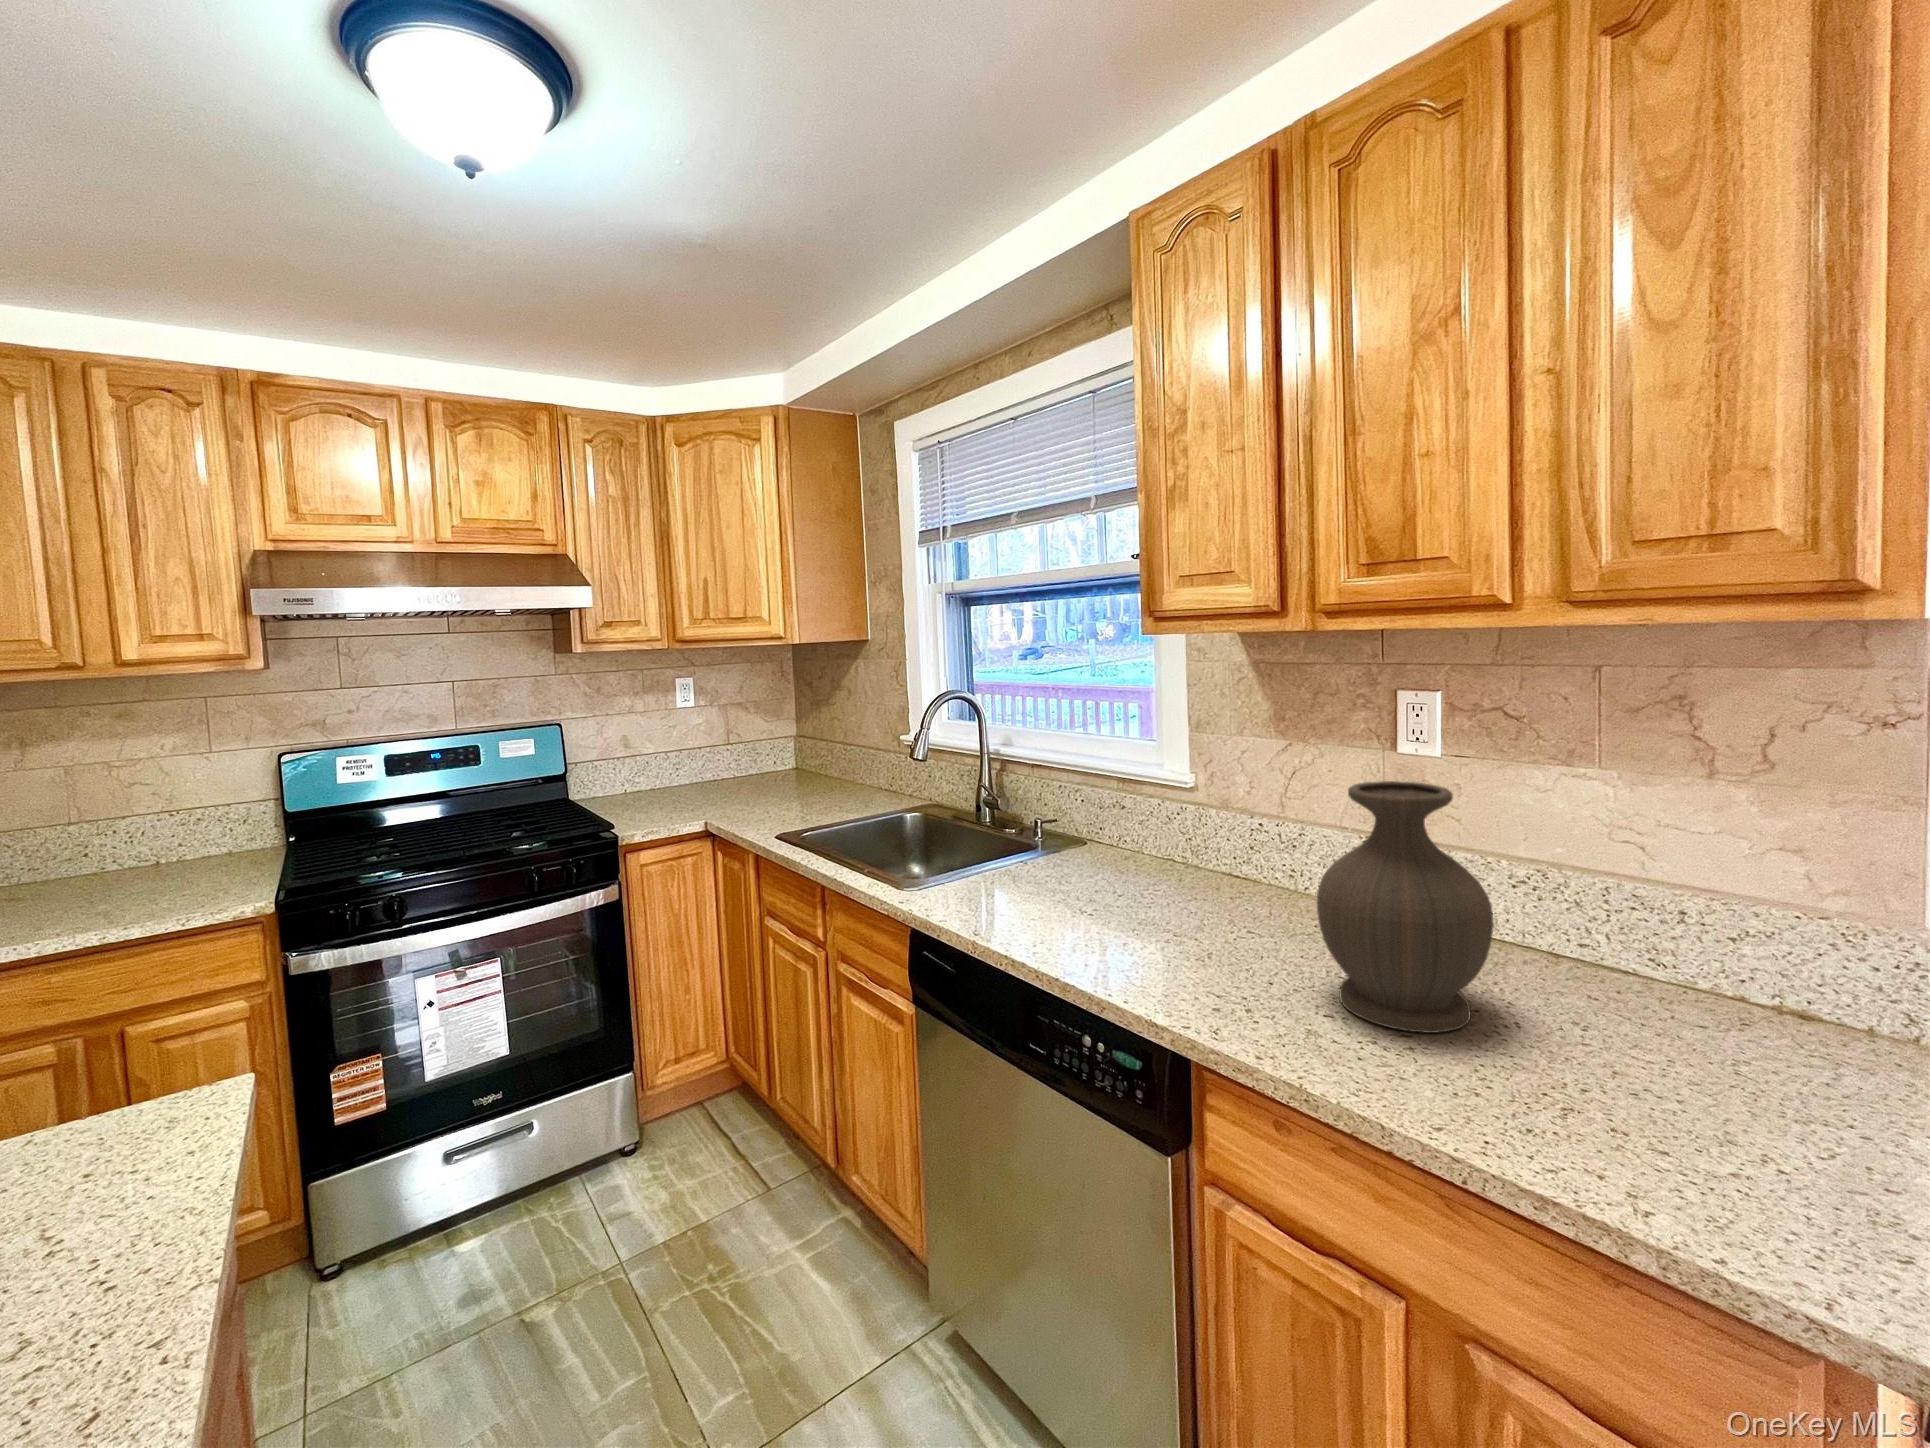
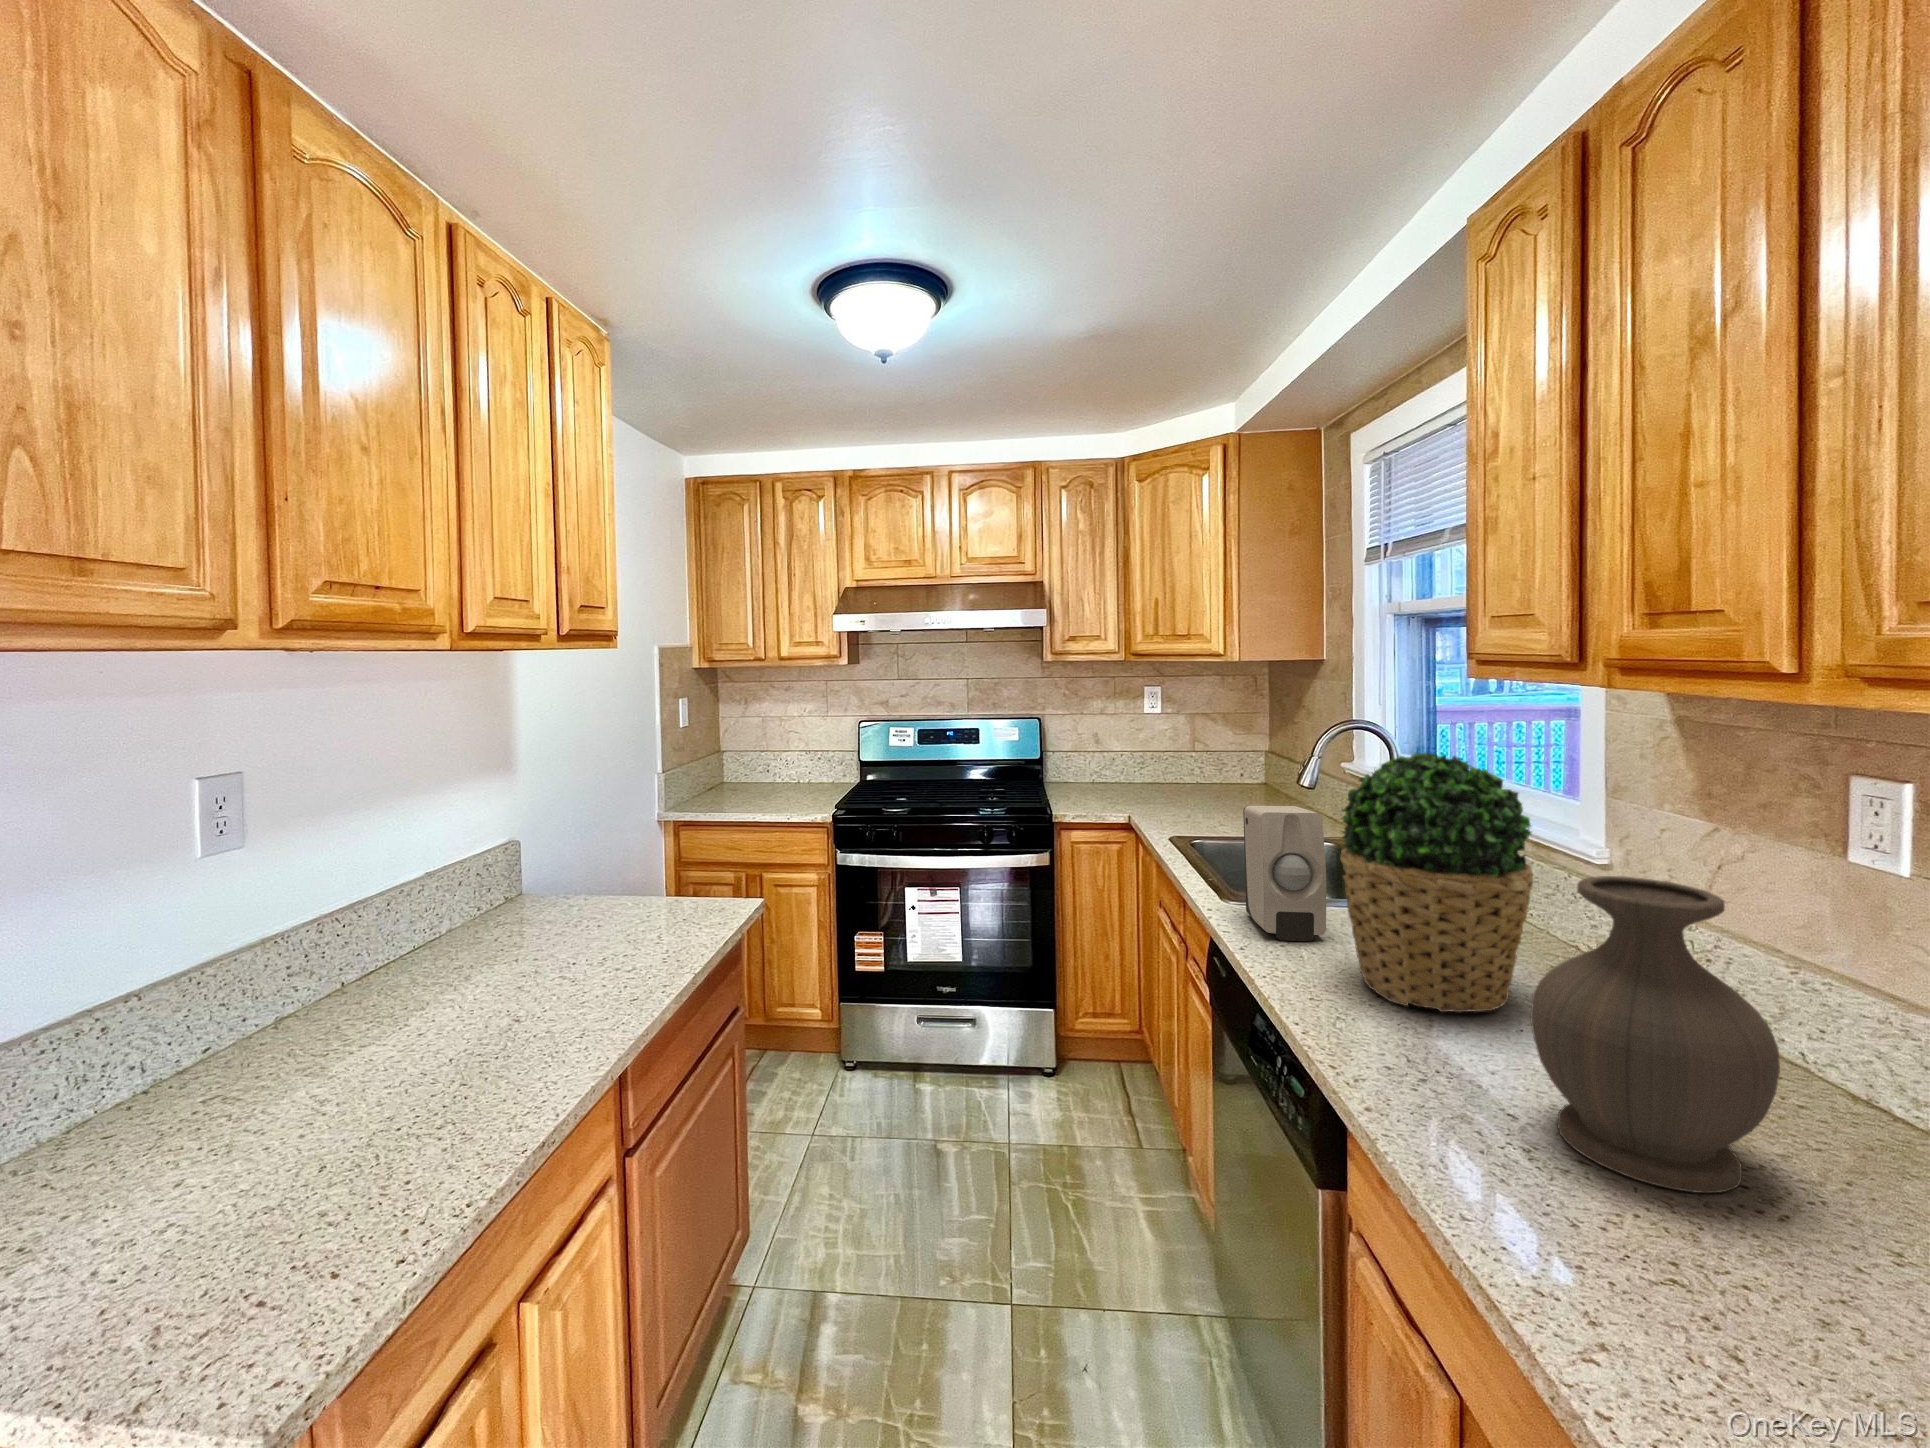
potted plant: none [1056,703,1219,945] -> present [1340,753,1533,1012]
soap dispenser: none [919,777,1020,914] -> present [1243,806,1326,941]

